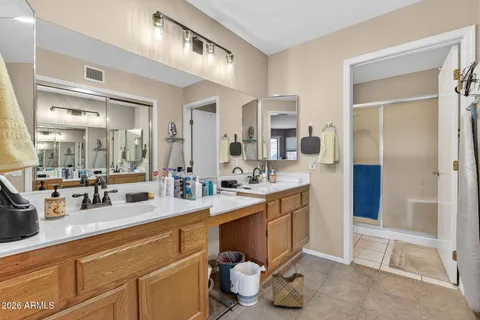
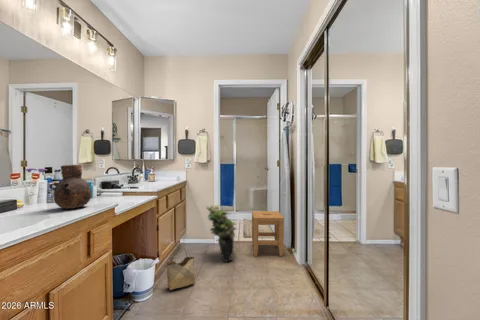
vase: none [162,166,191,205] -> present [50,165,91,209]
potted plant: none [327,216,370,294] -> present [206,205,236,262]
stool: none [397,232,456,314] -> present [252,211,284,256]

